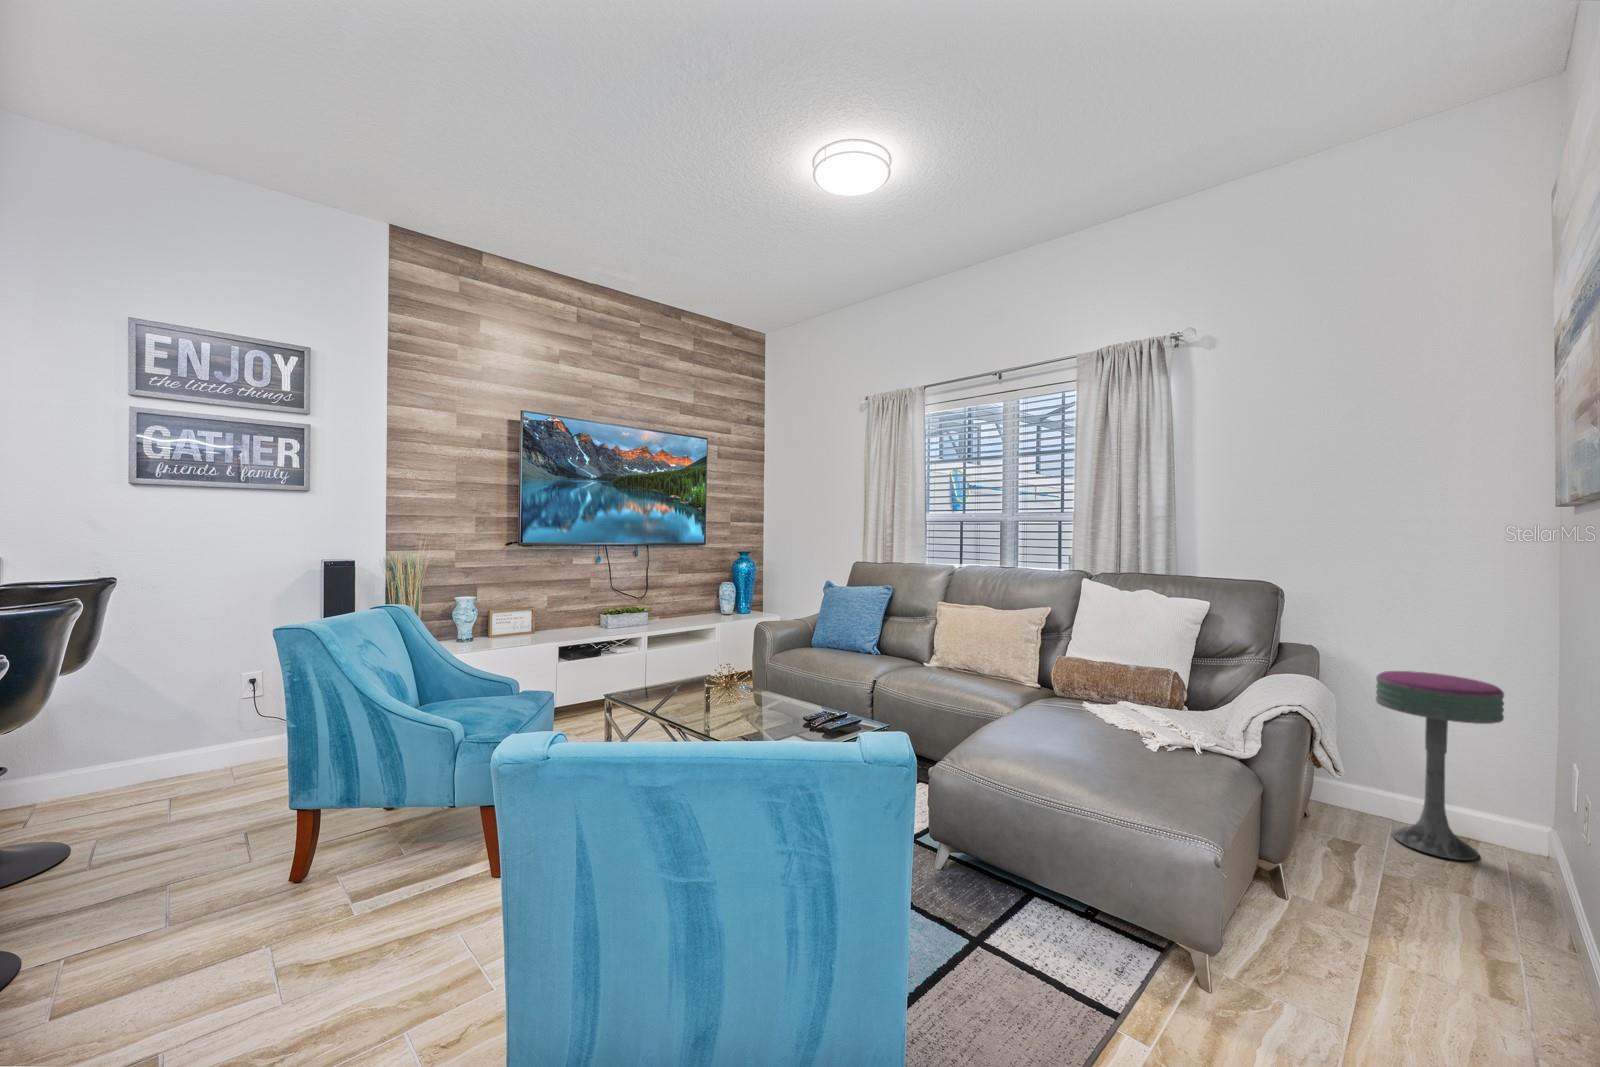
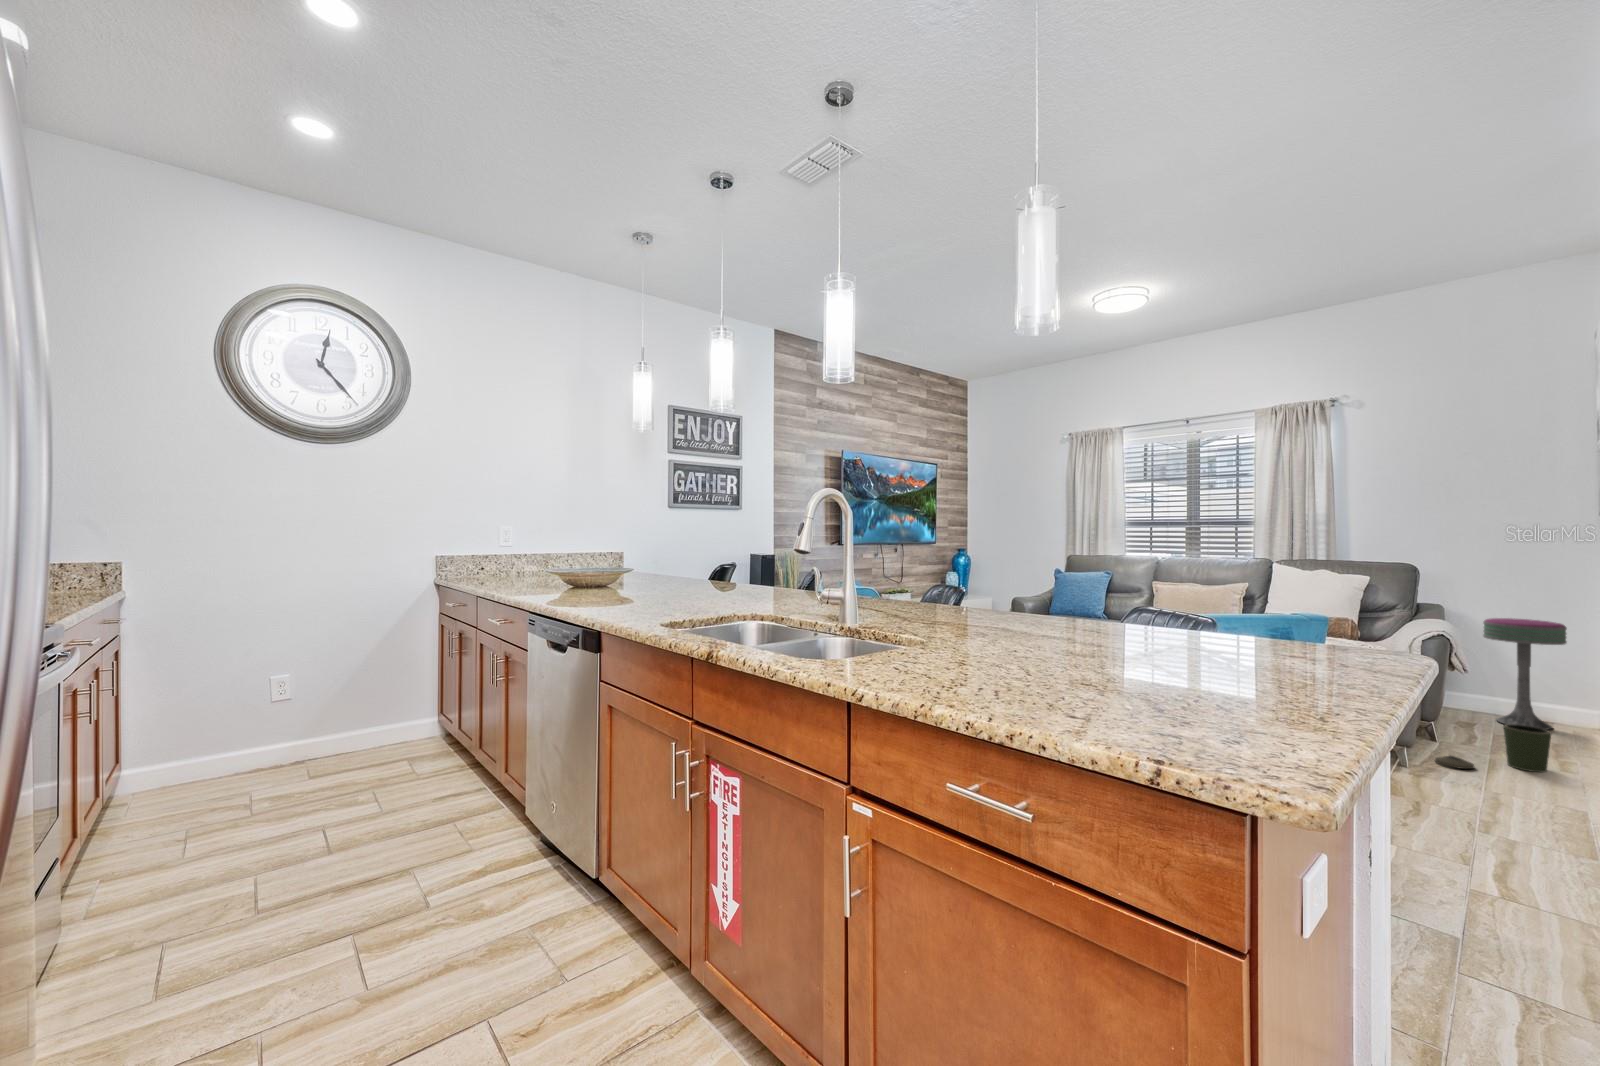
trash can: none [1276,894,1486,1003] -> present [1435,724,1551,772]

